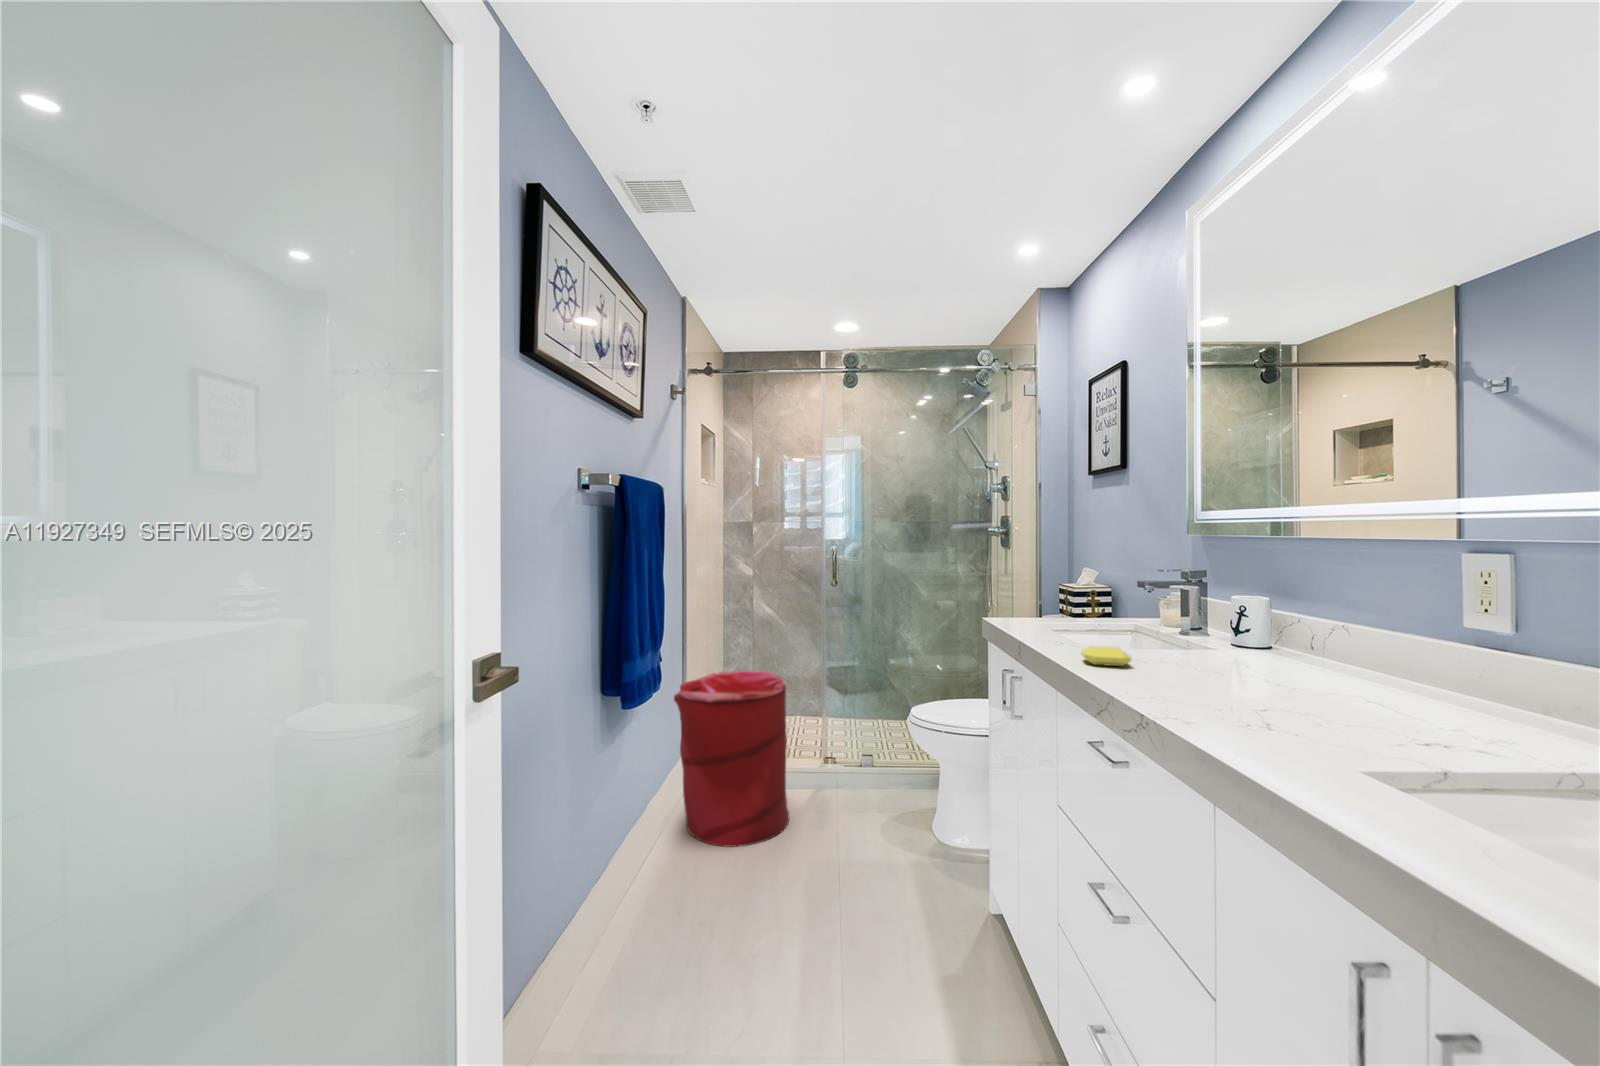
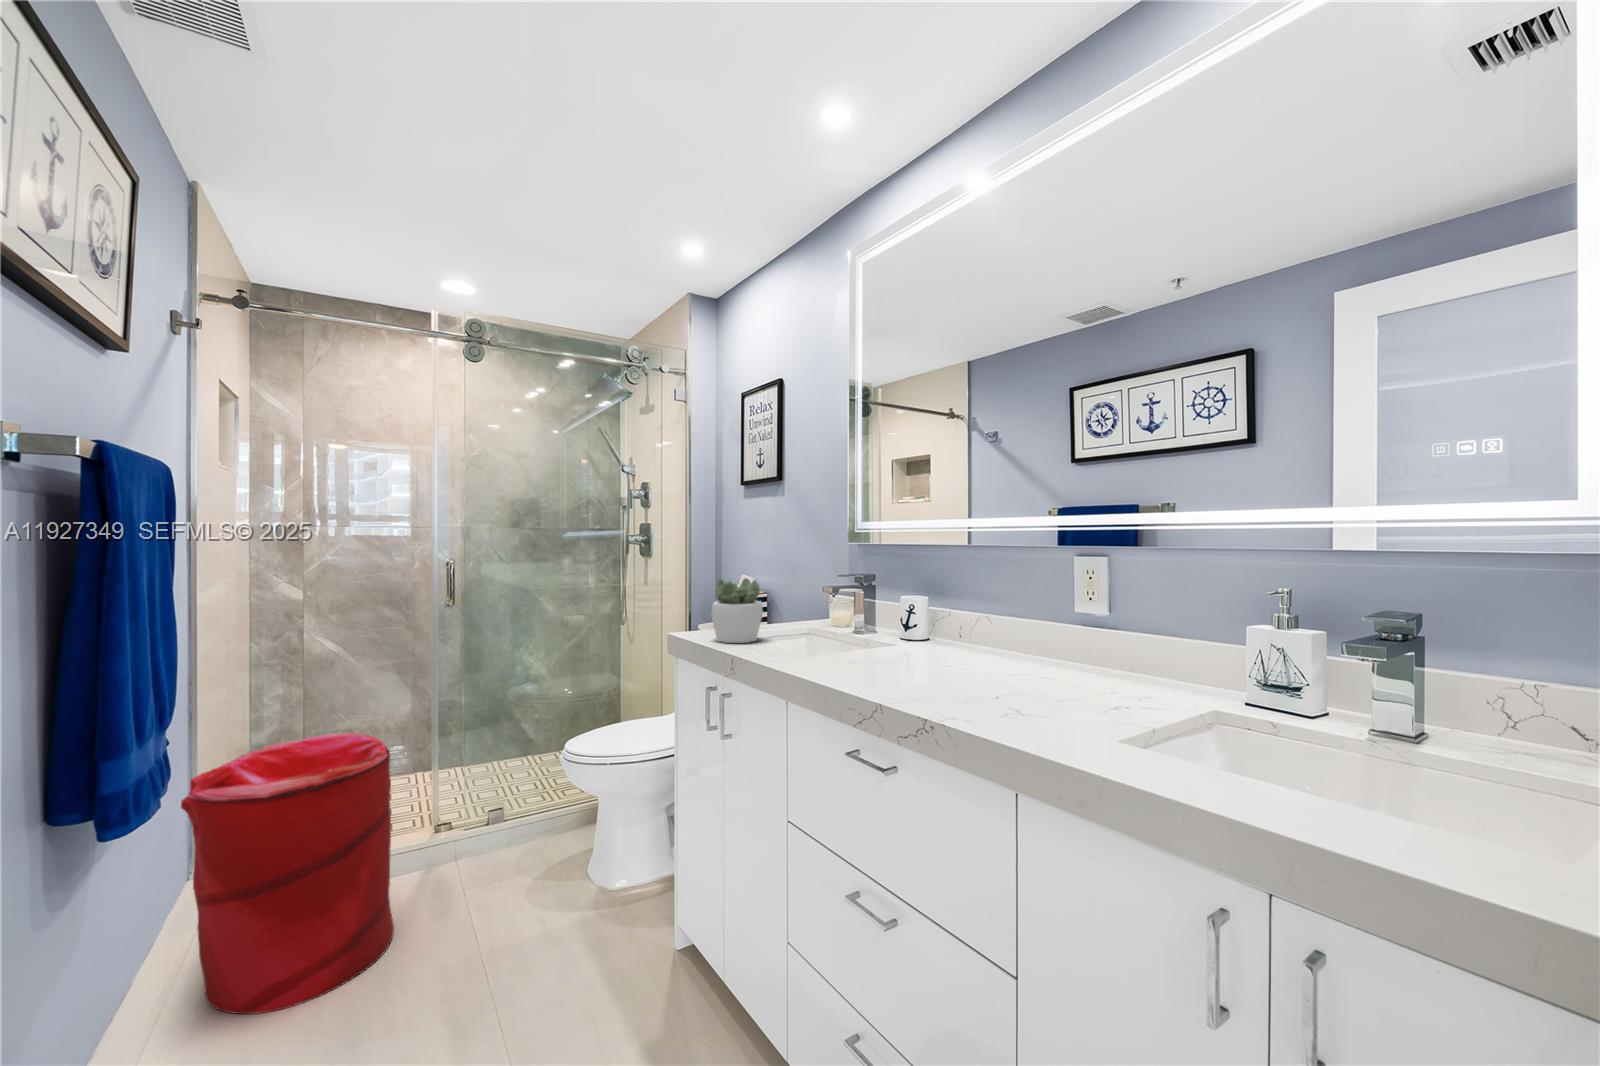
succulent plant: none [1015,568,1071,631] -> present [711,578,763,643]
soap bar: present [1081,646,1131,666] -> none [816,655,863,676]

